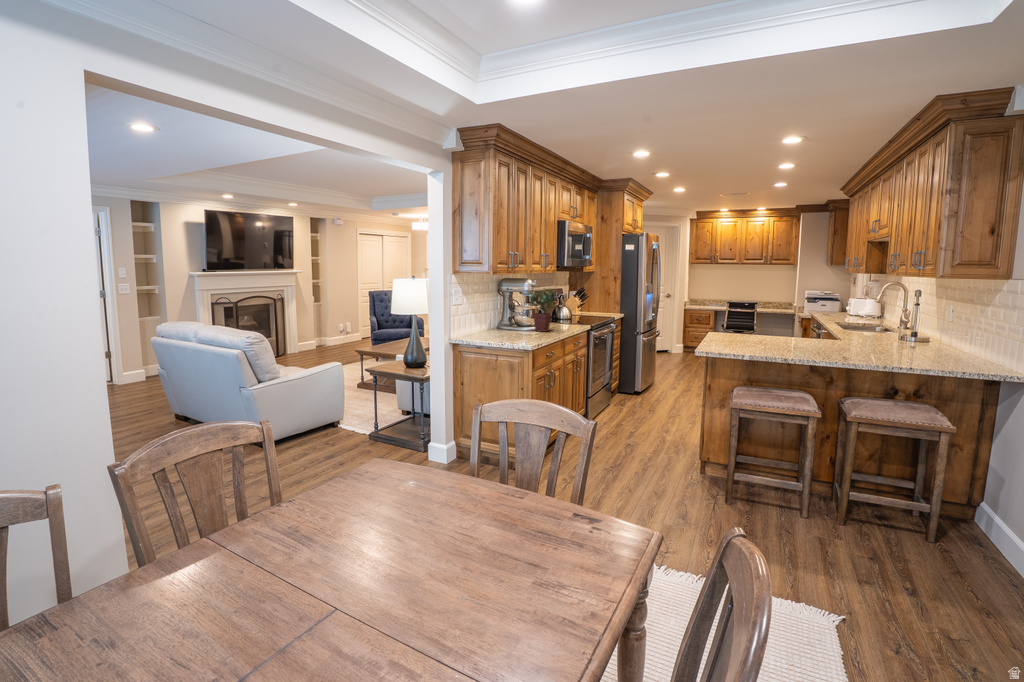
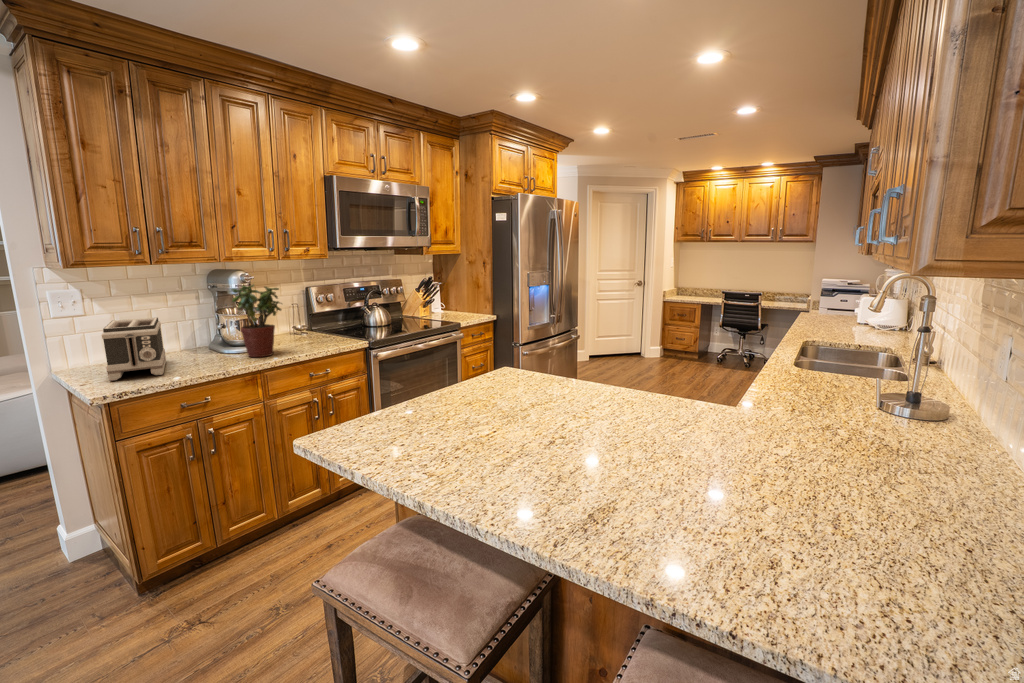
toaster: none [477,307,522,340] -> present [102,317,166,381]

